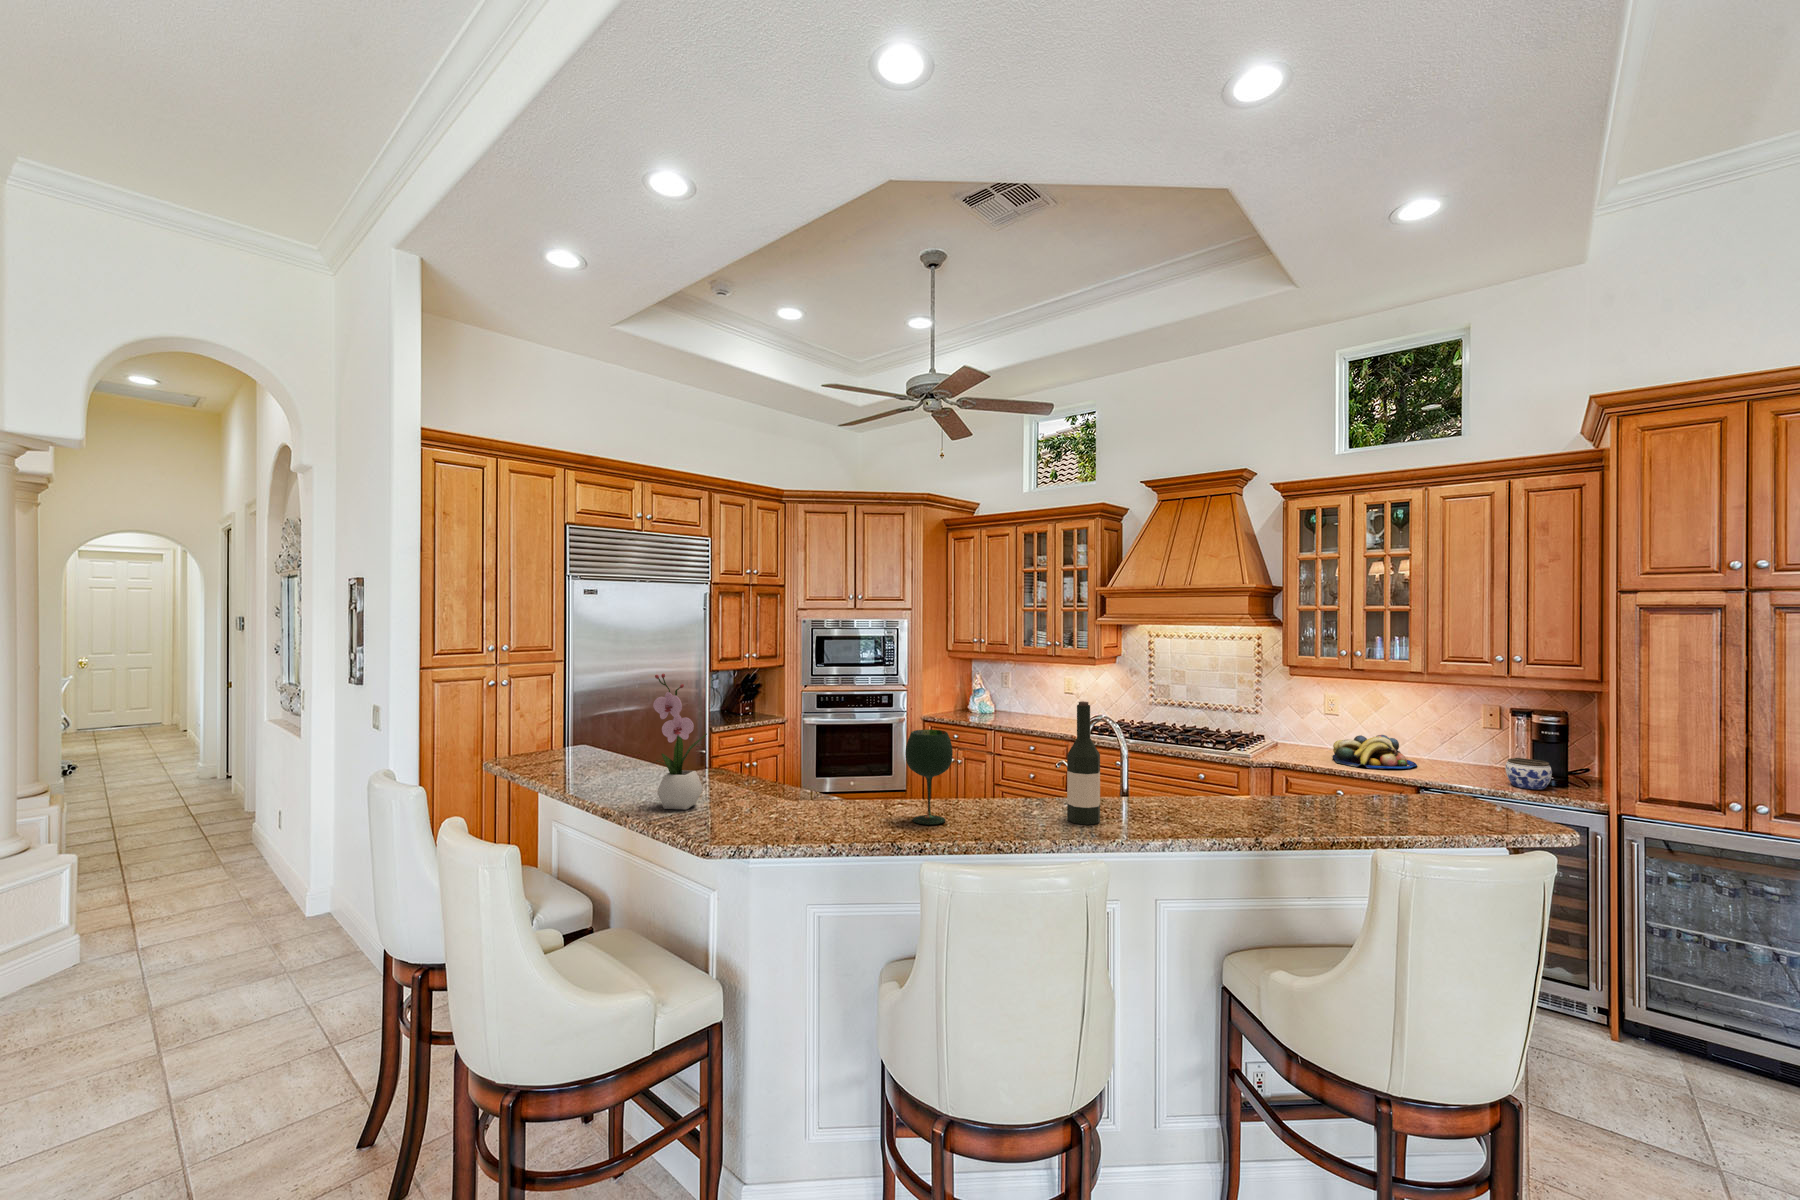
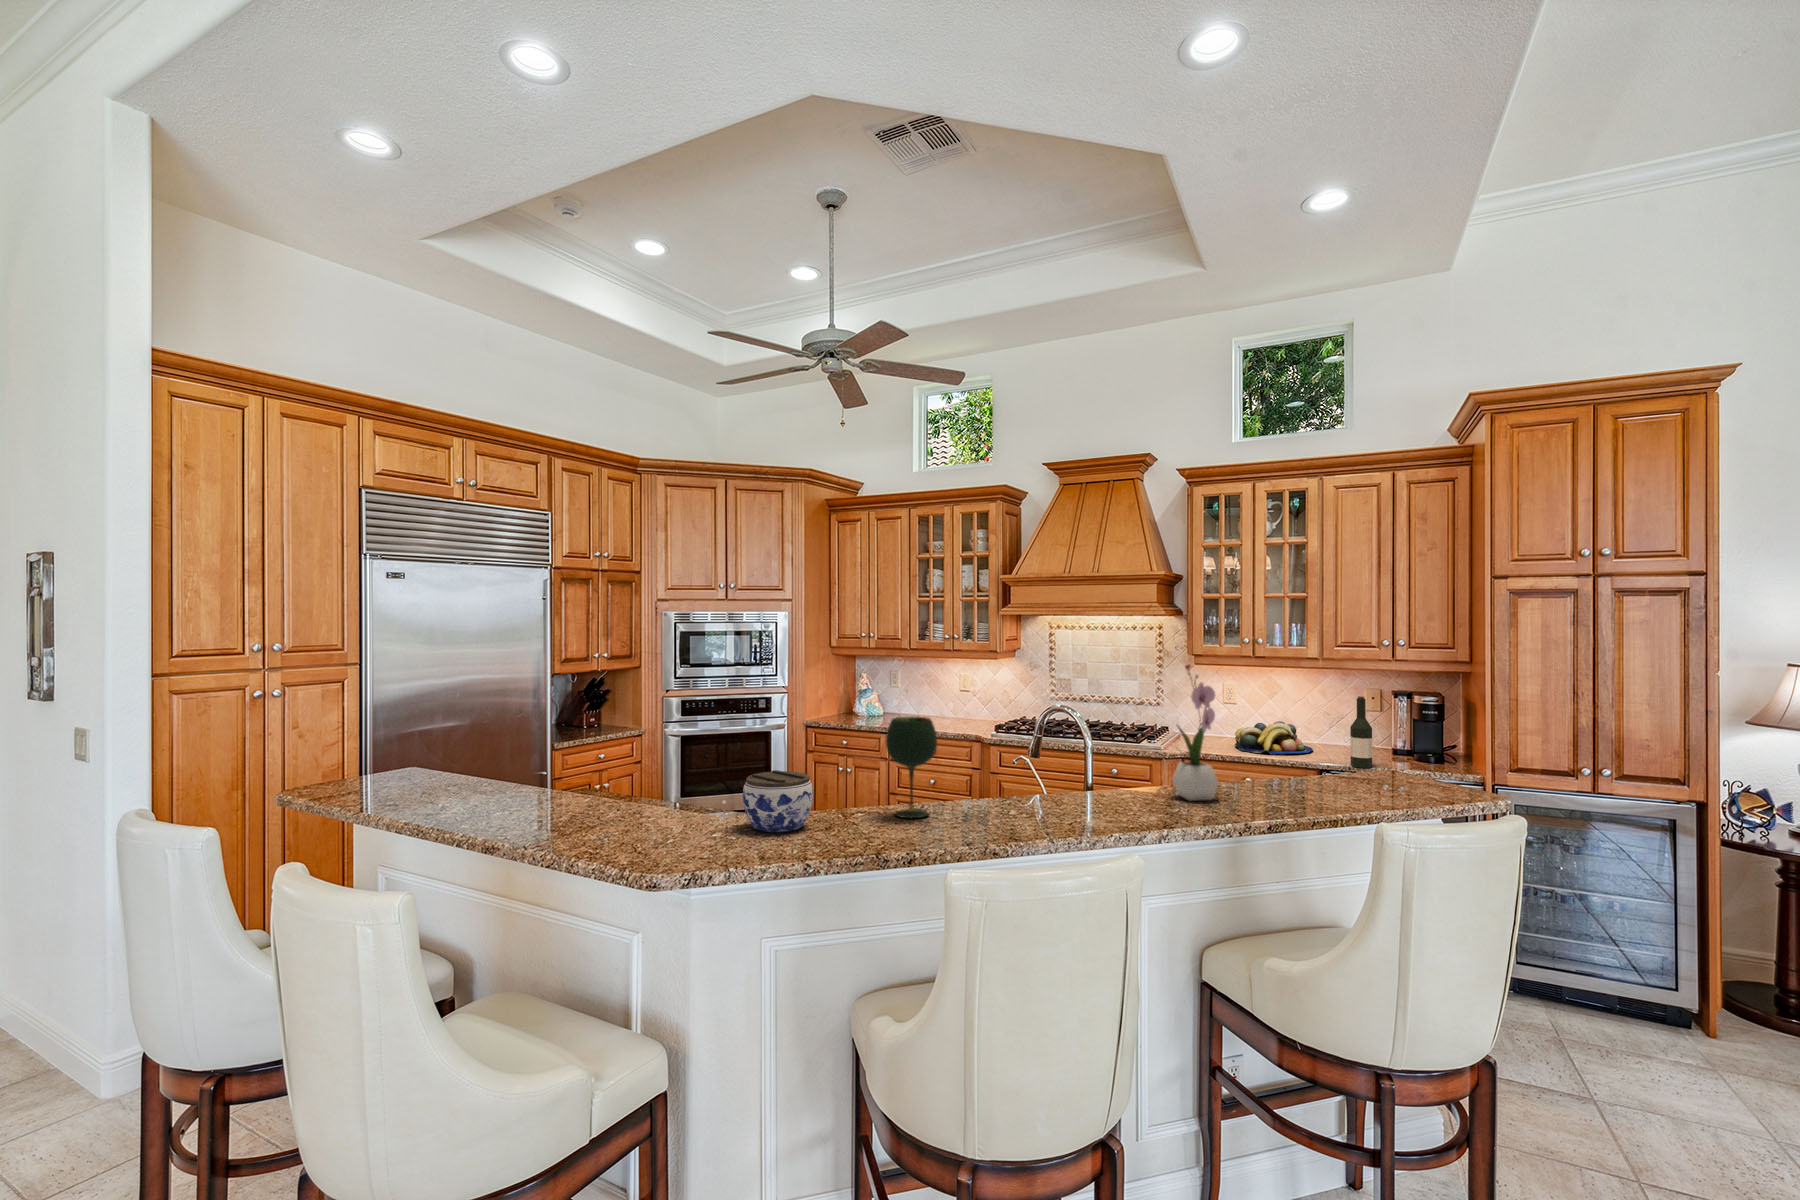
flower arrangement: present [653,674,707,810] -> present [1172,664,1218,801]
wine bottle: present [1067,701,1100,825] -> present [1350,696,1372,768]
jar: present [1505,758,1552,789] -> present [743,770,813,832]

